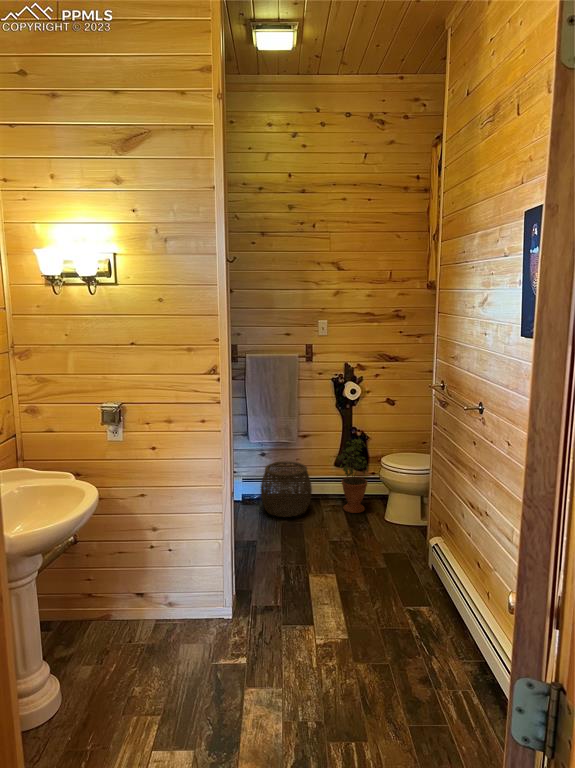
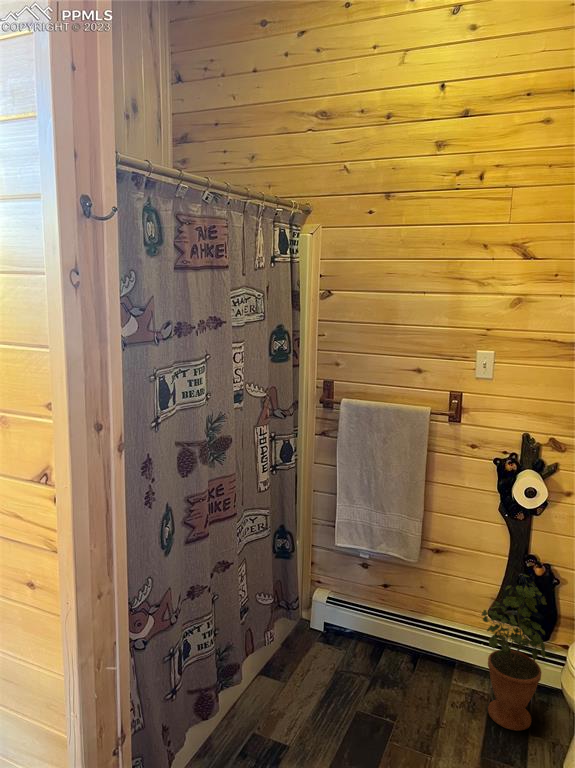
woven basket: present [261,461,312,517] -> none [338,587,431,700]

